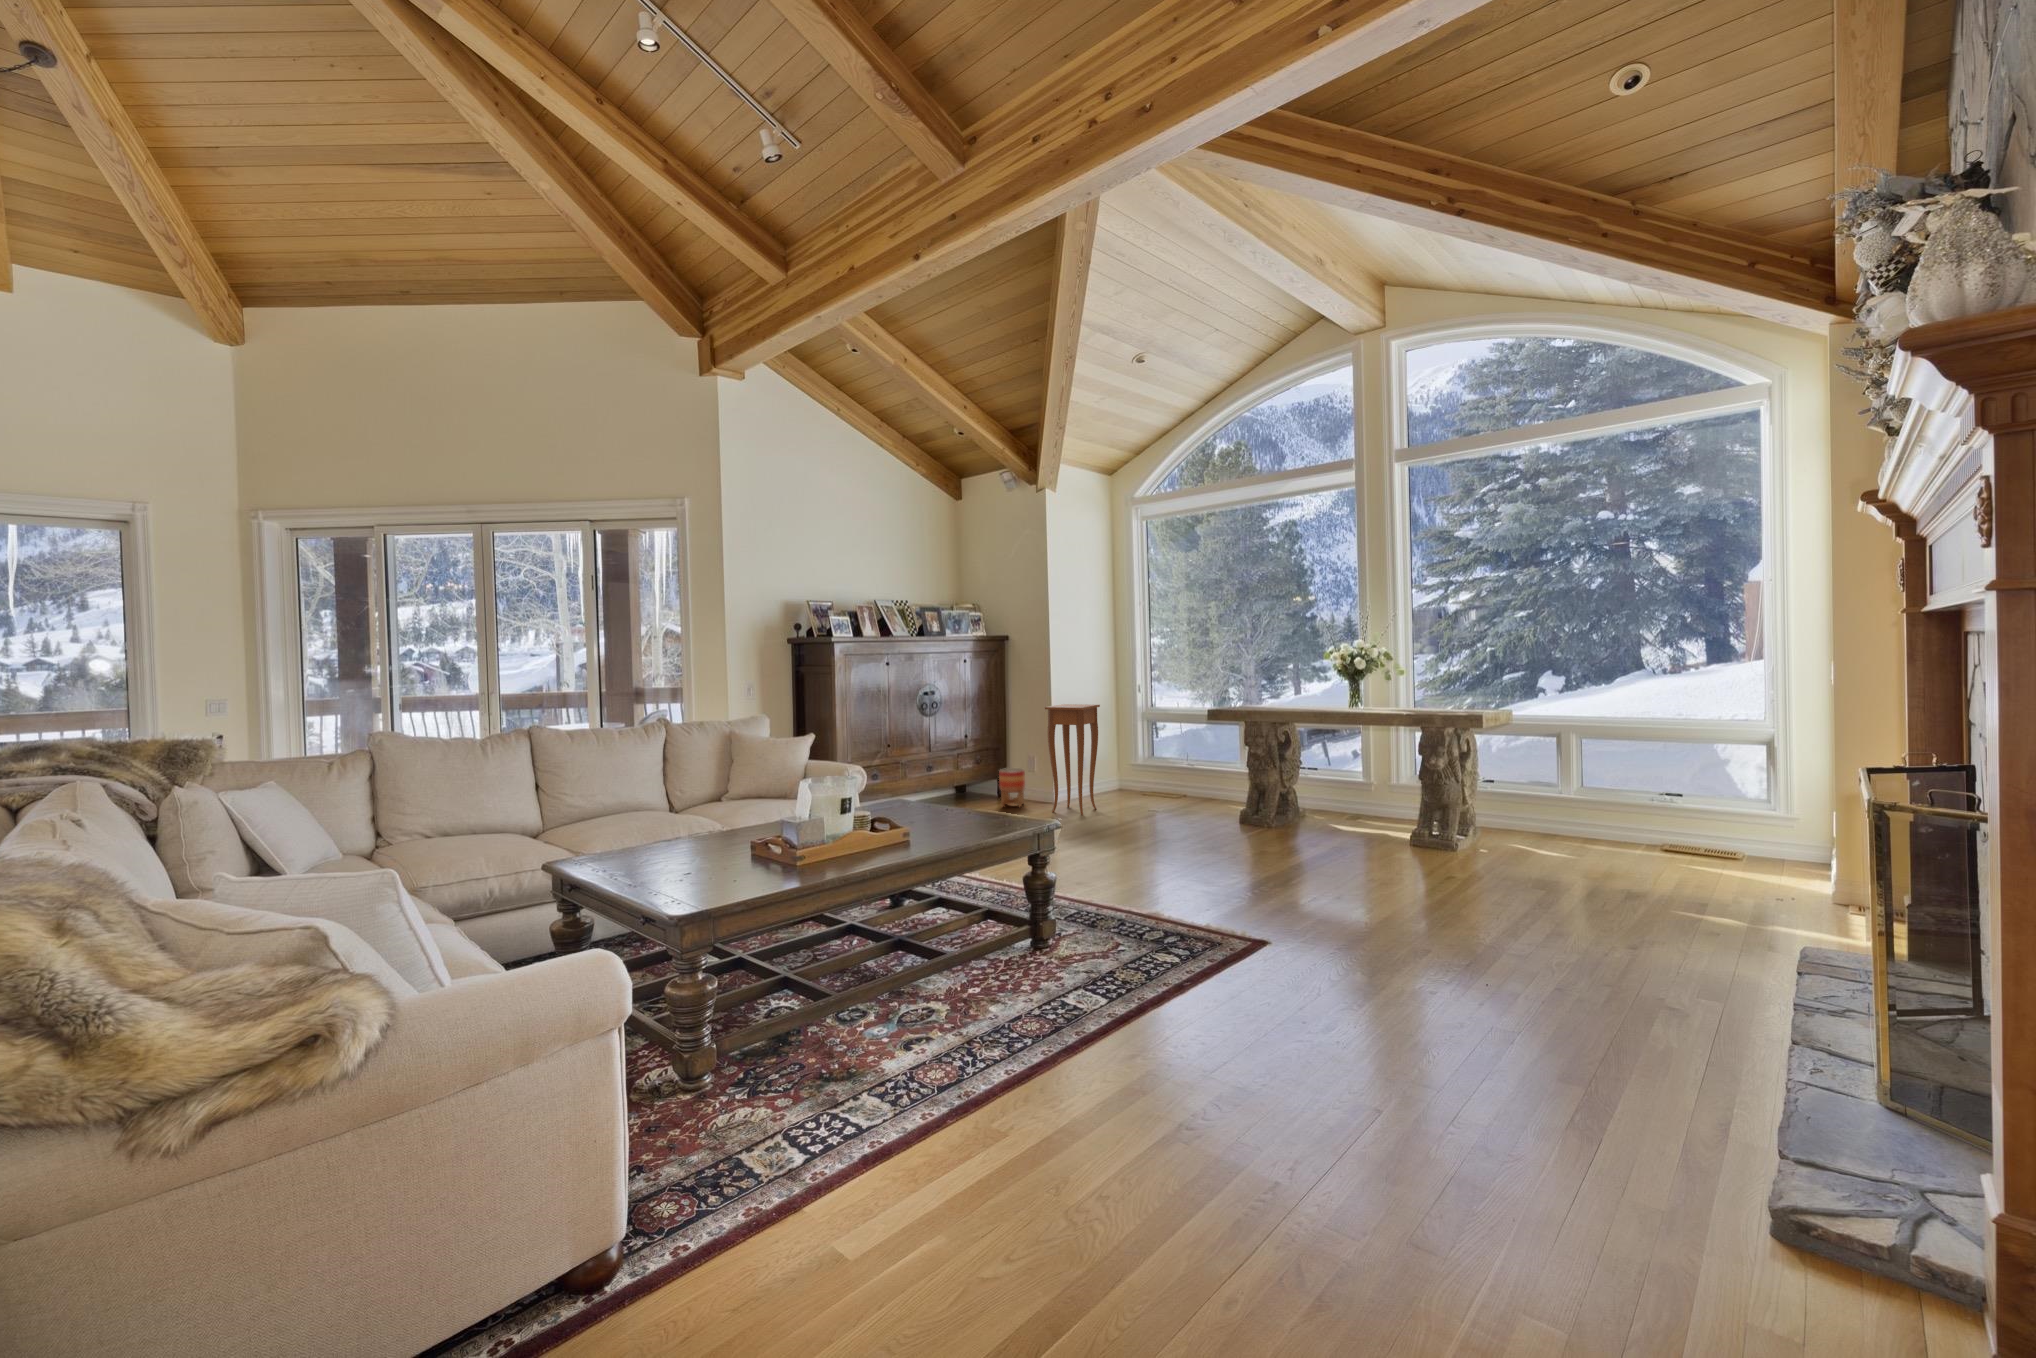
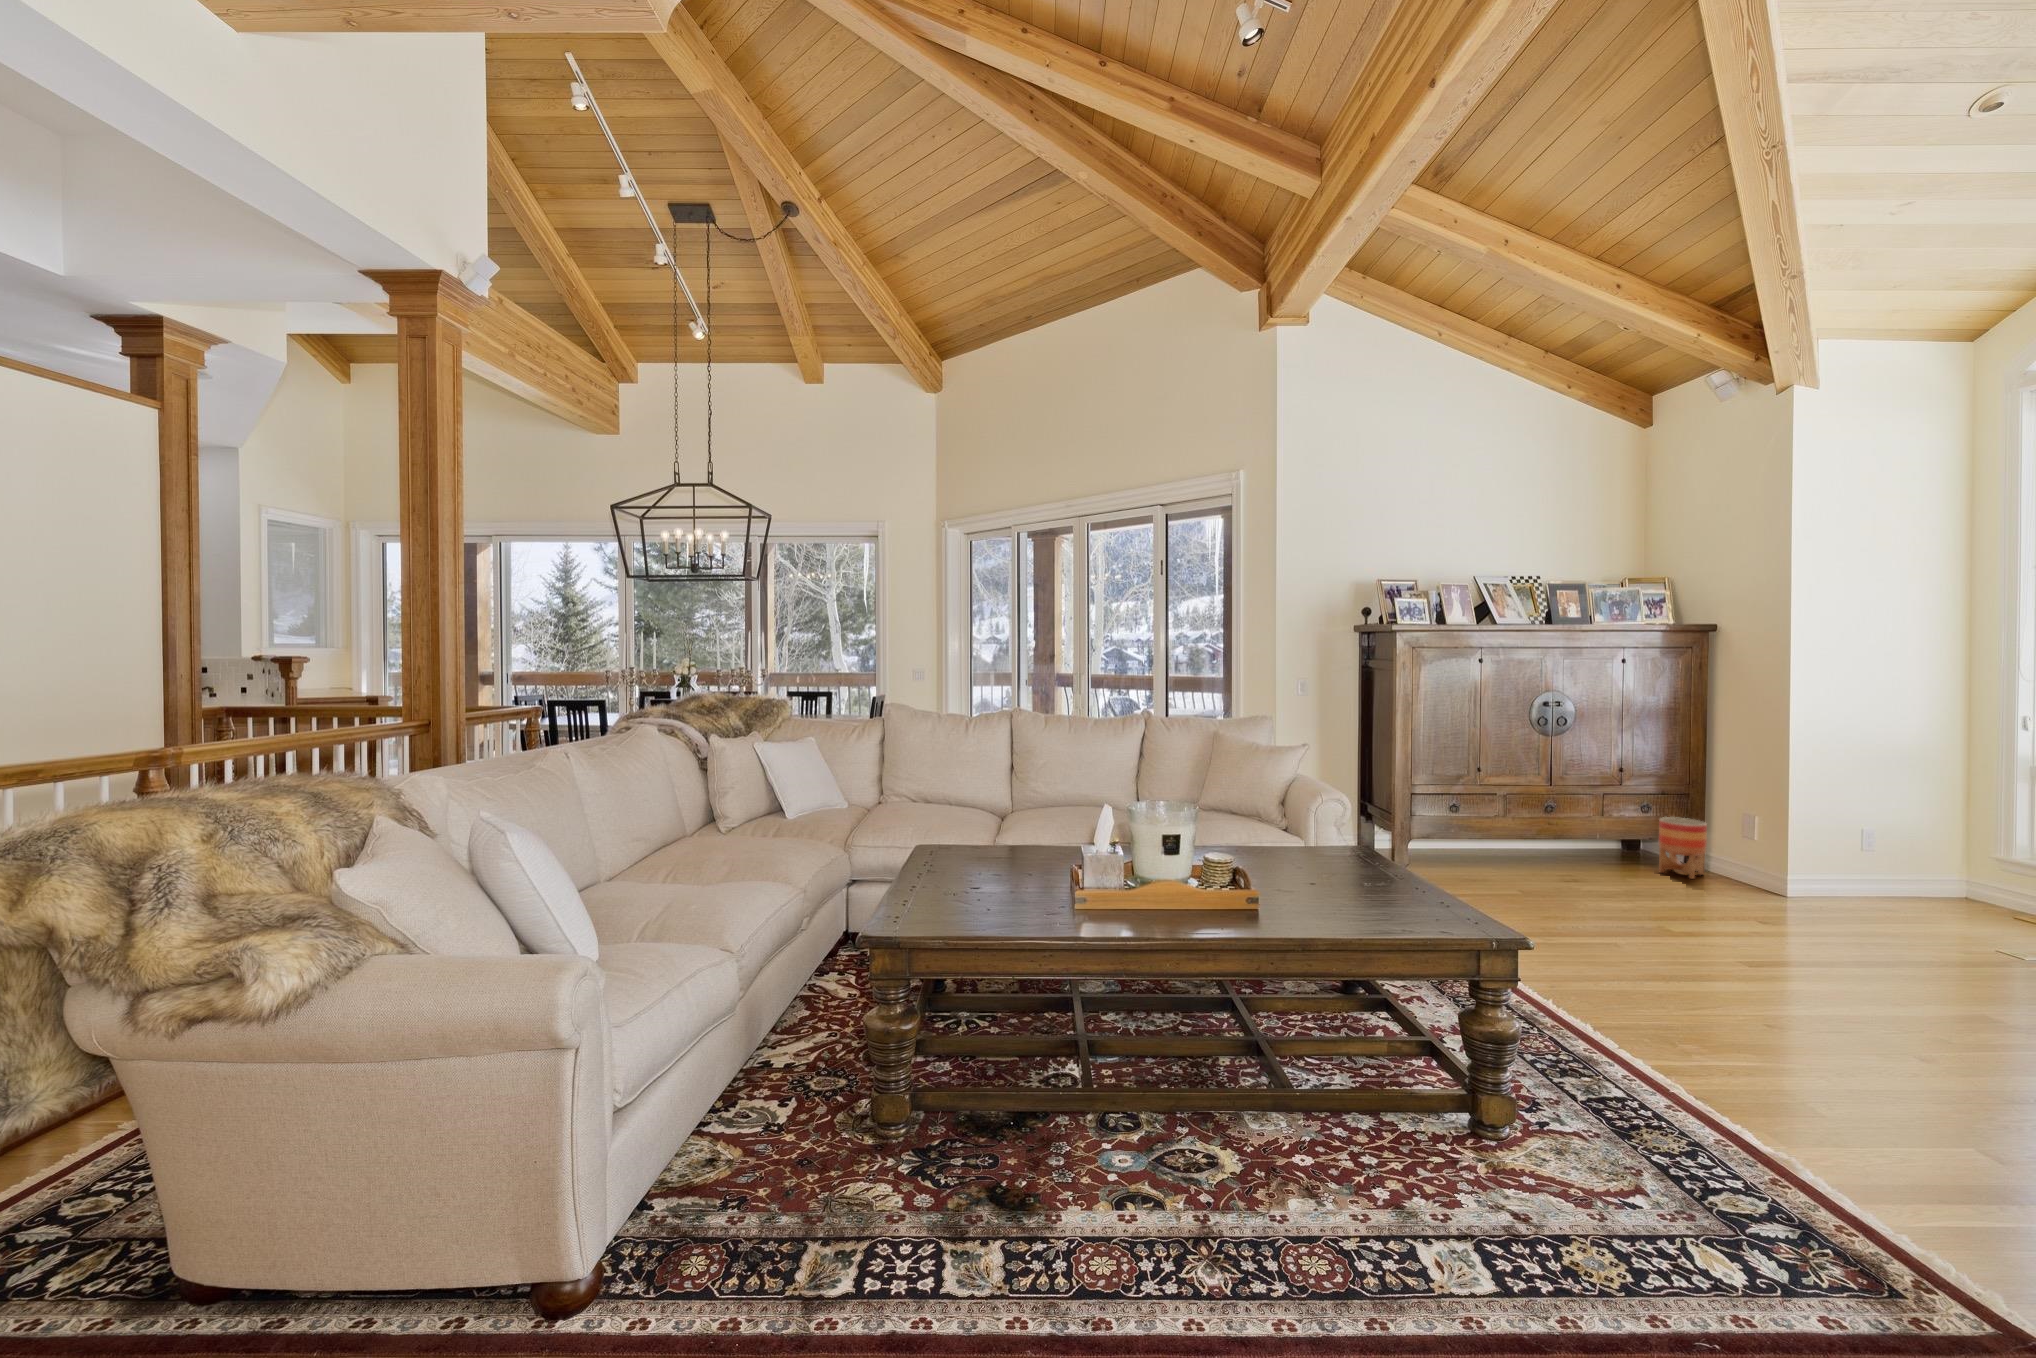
side table: present [1045,704,1100,815] -> none [1739,733,1863,914]

